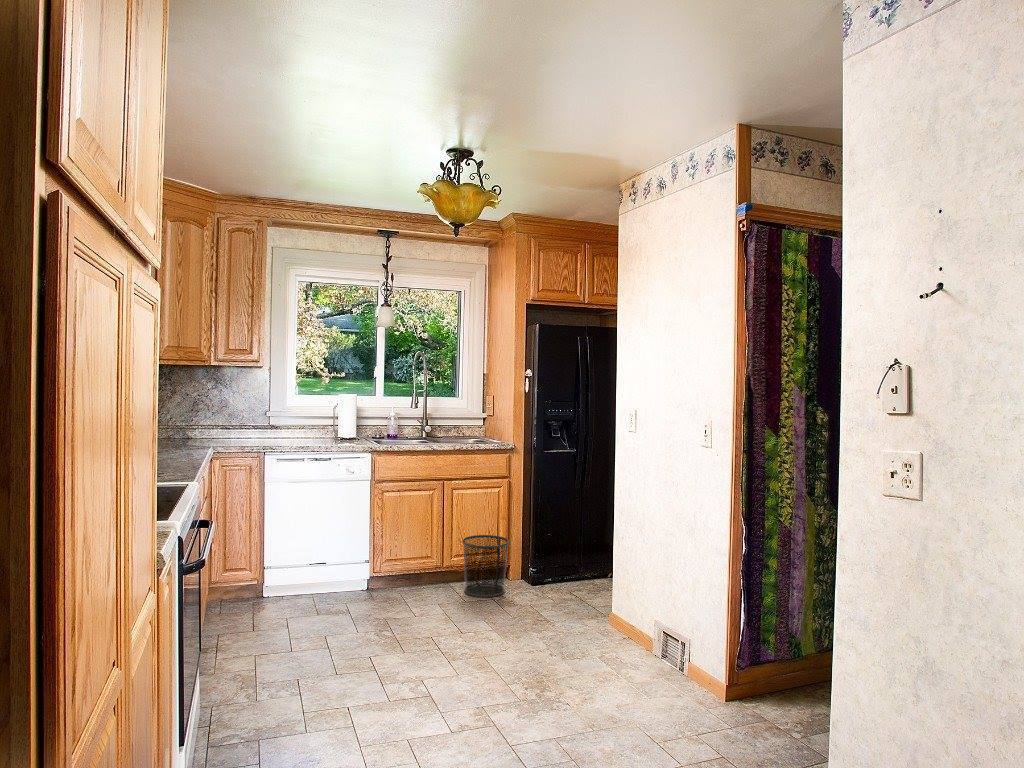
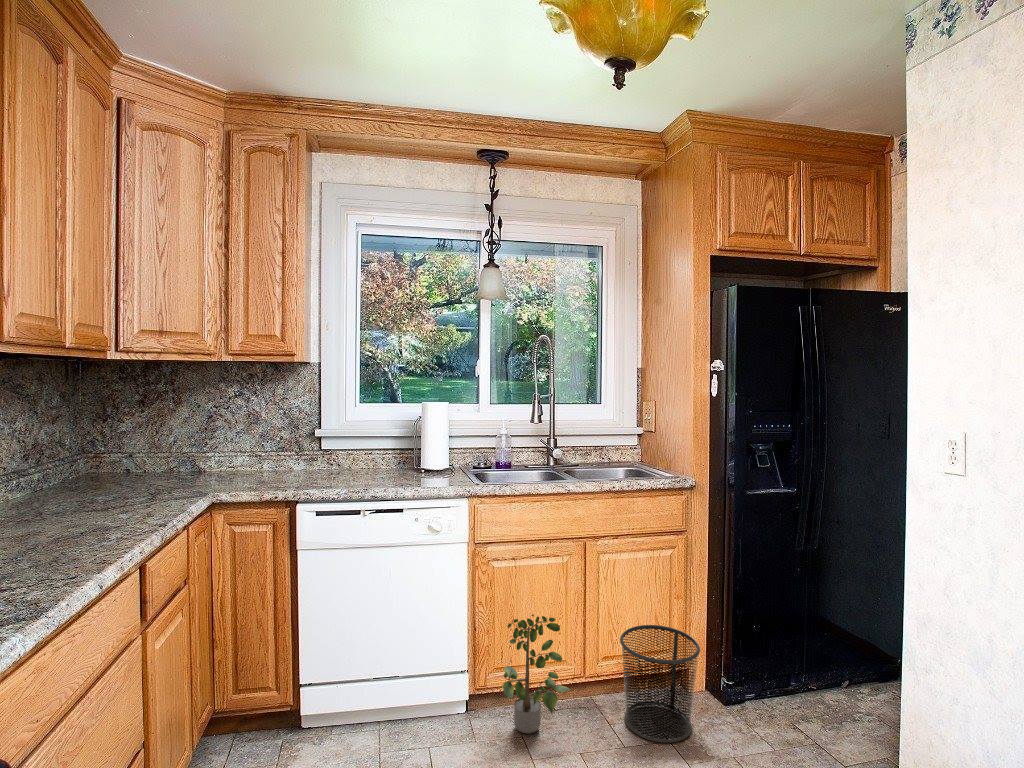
potted plant: none [387,522,431,595] -> present [503,614,571,733]

